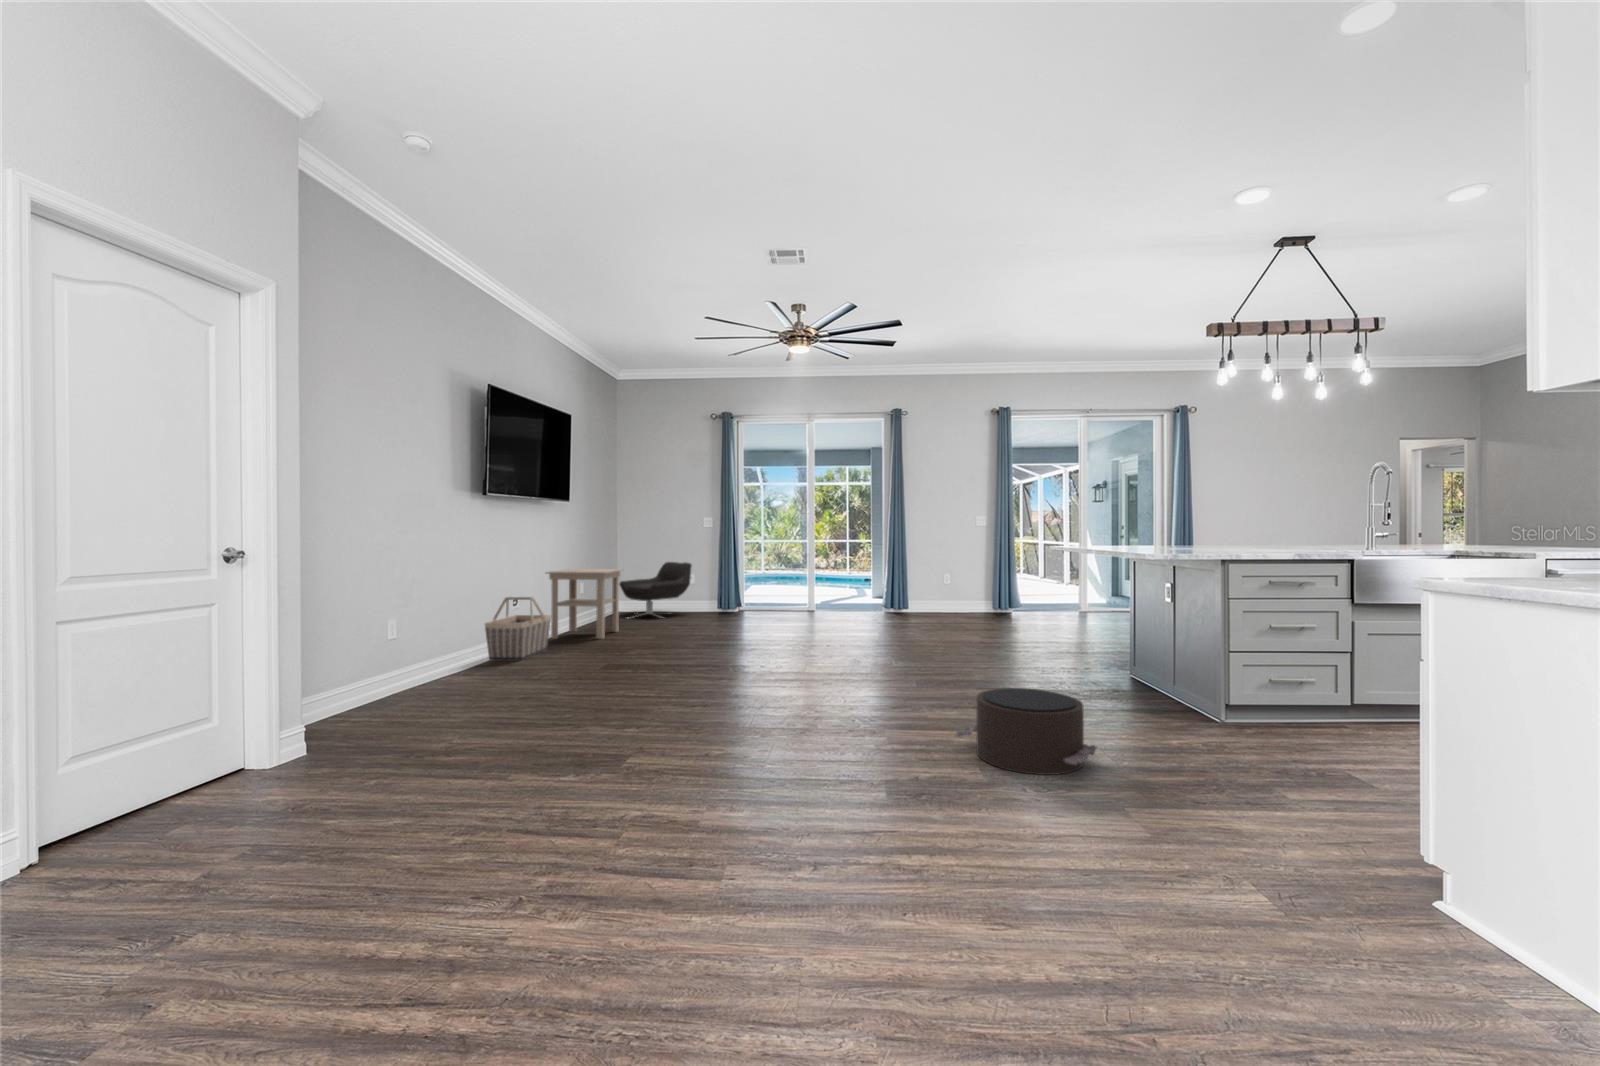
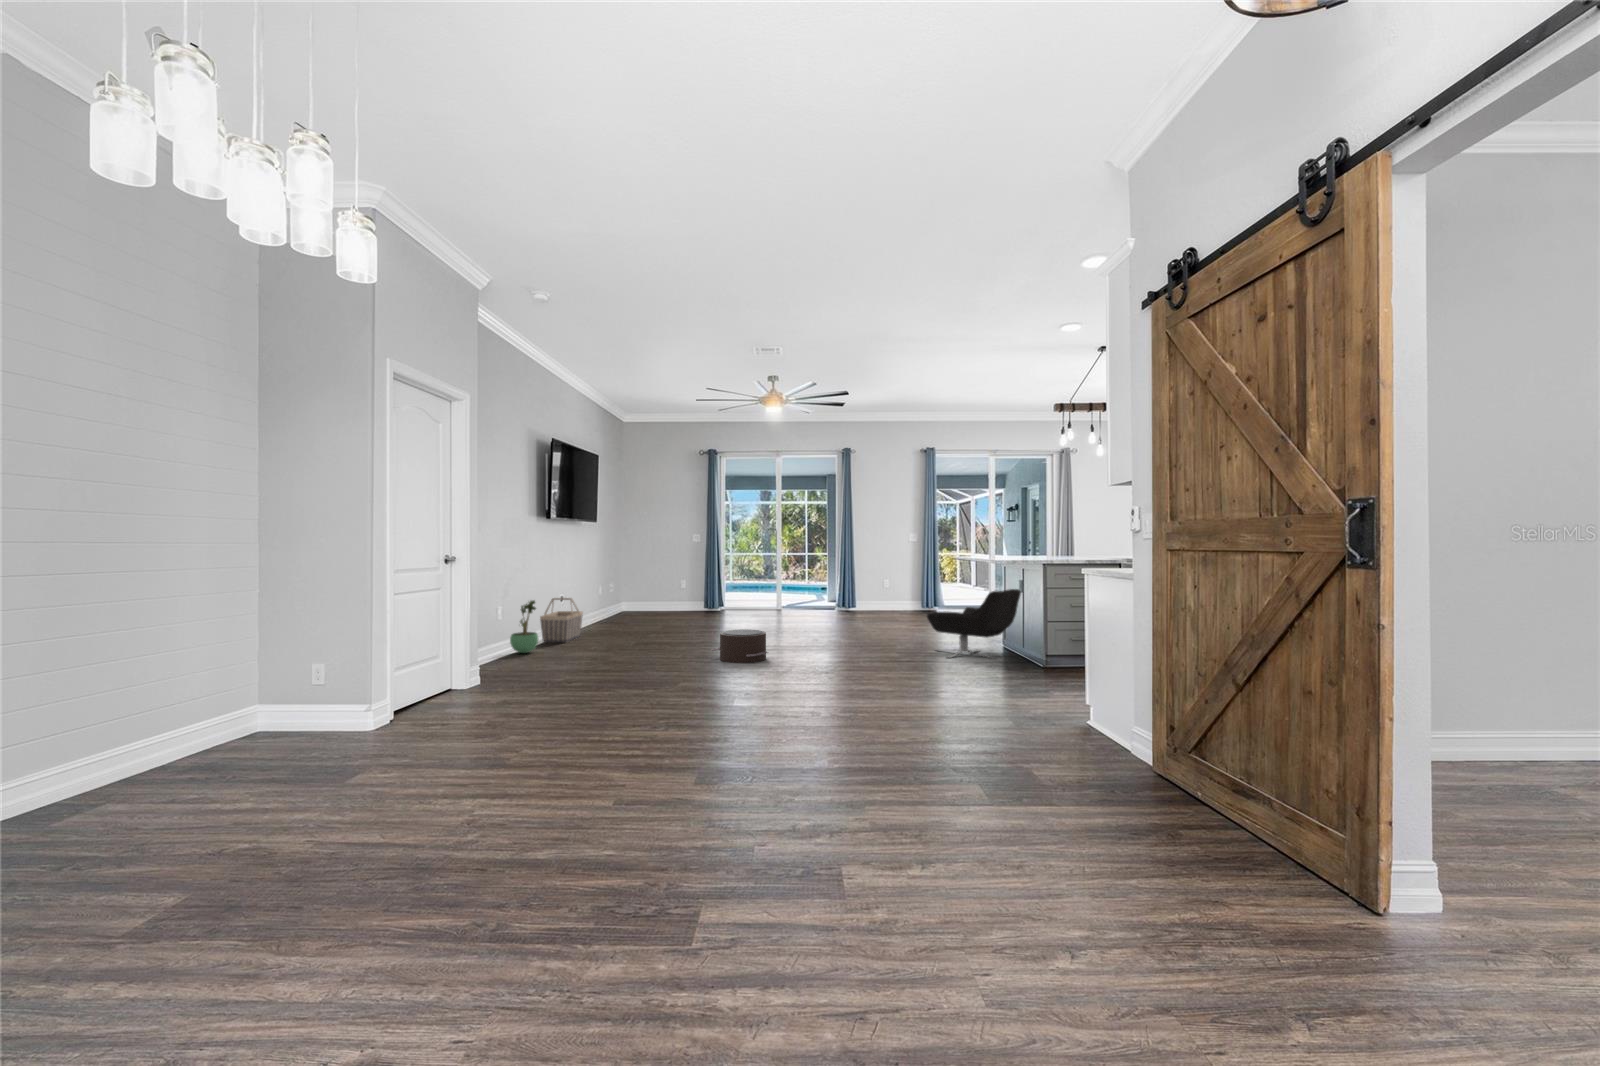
lounge chair: present [619,562,692,618] -> present [927,589,1021,658]
side table: present [546,569,623,639] -> none [574,577,631,630]
potted plant: none [426,600,470,680] -> present [510,600,538,653]
pouf: present [956,688,1097,775] -> present [712,629,768,663]

